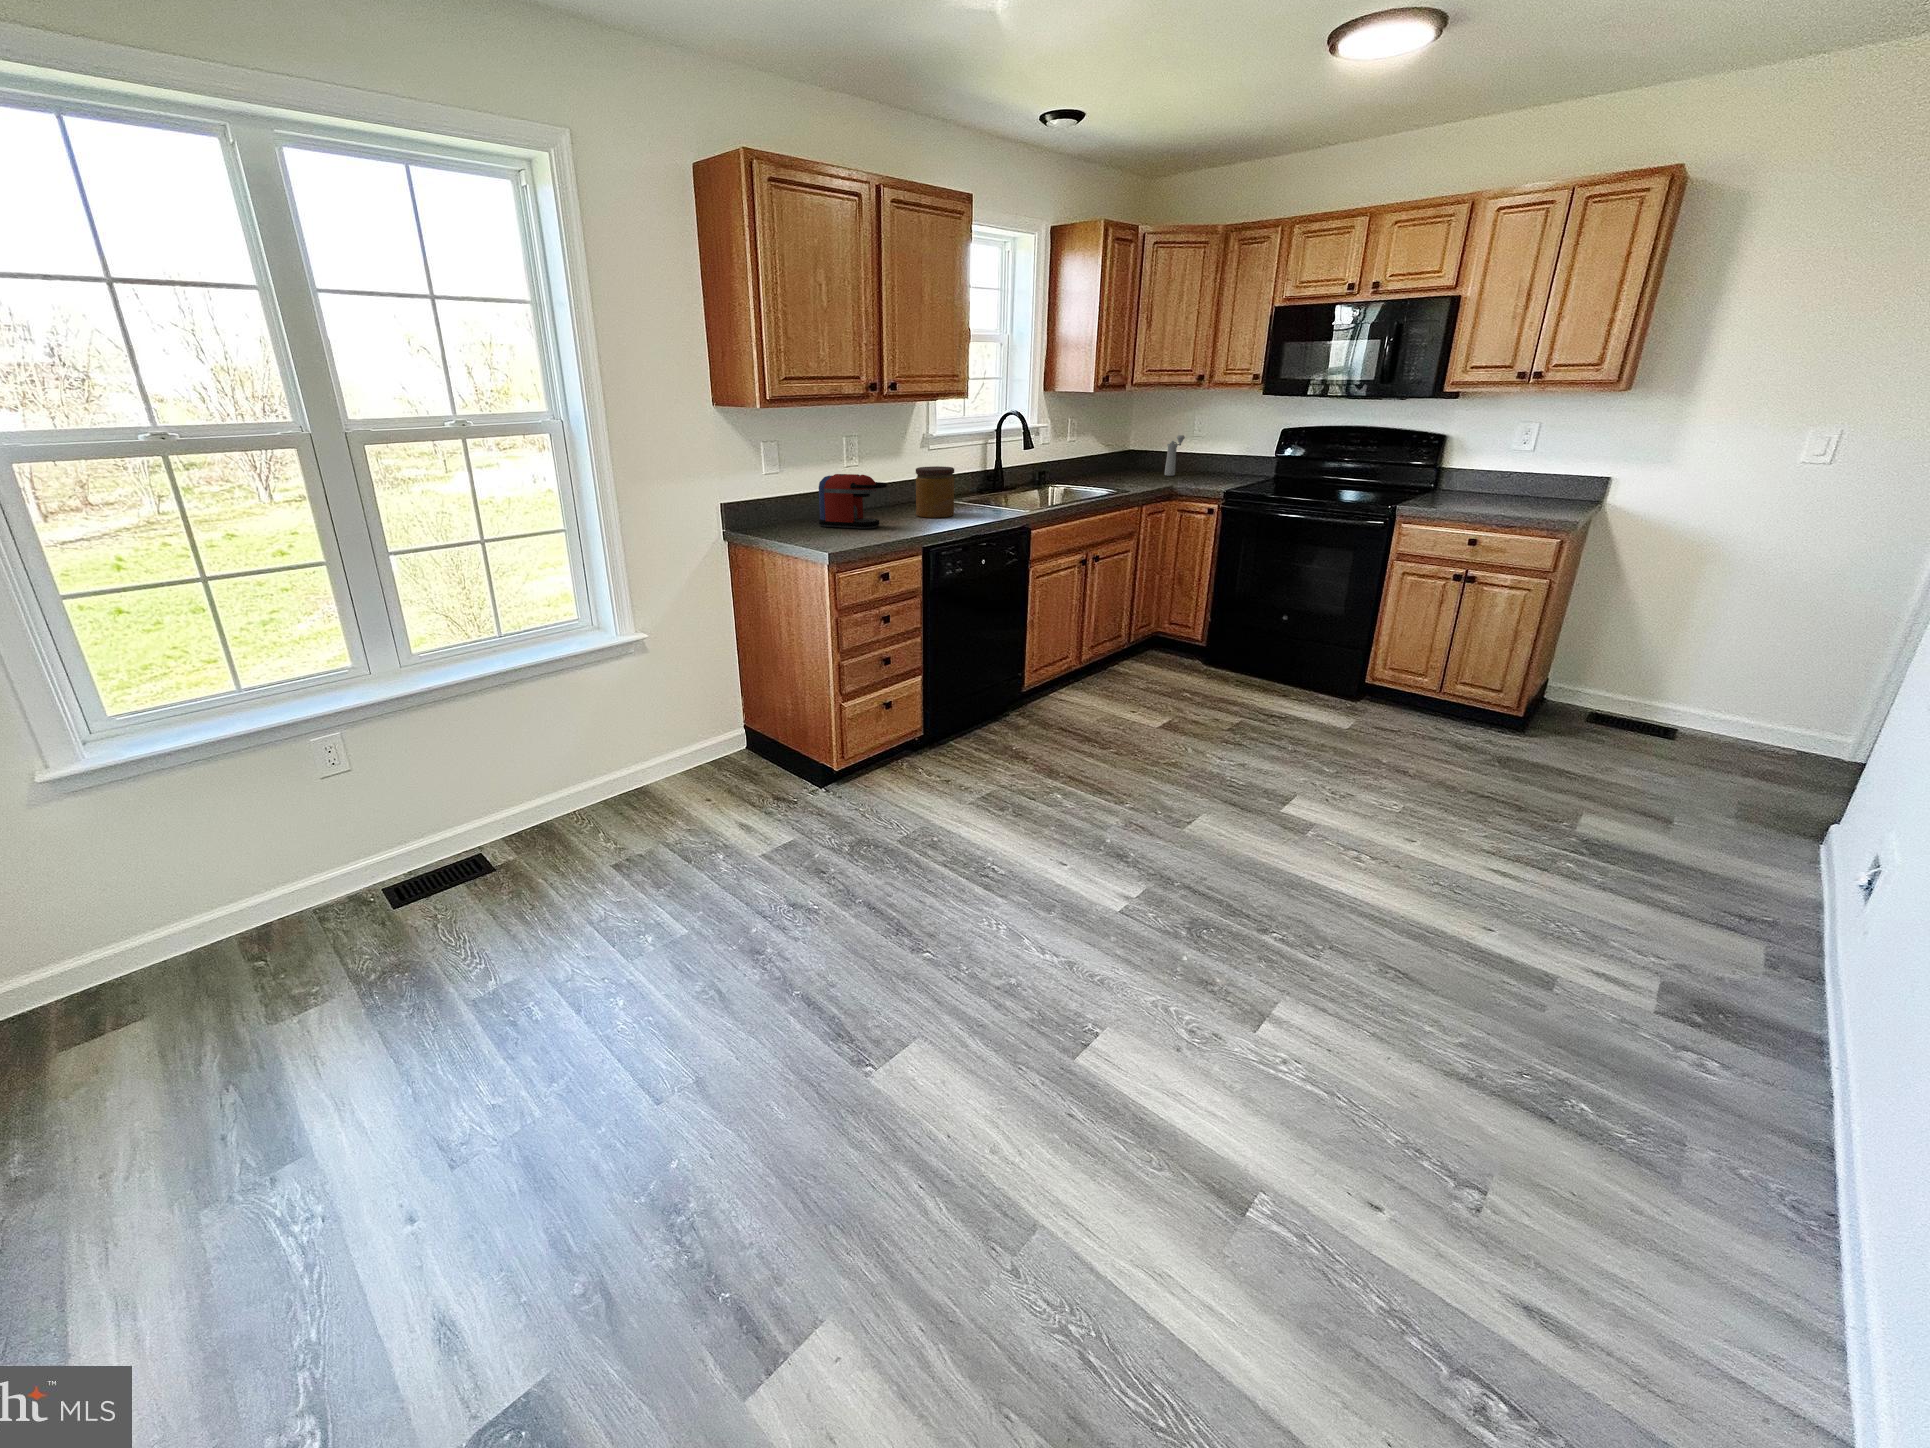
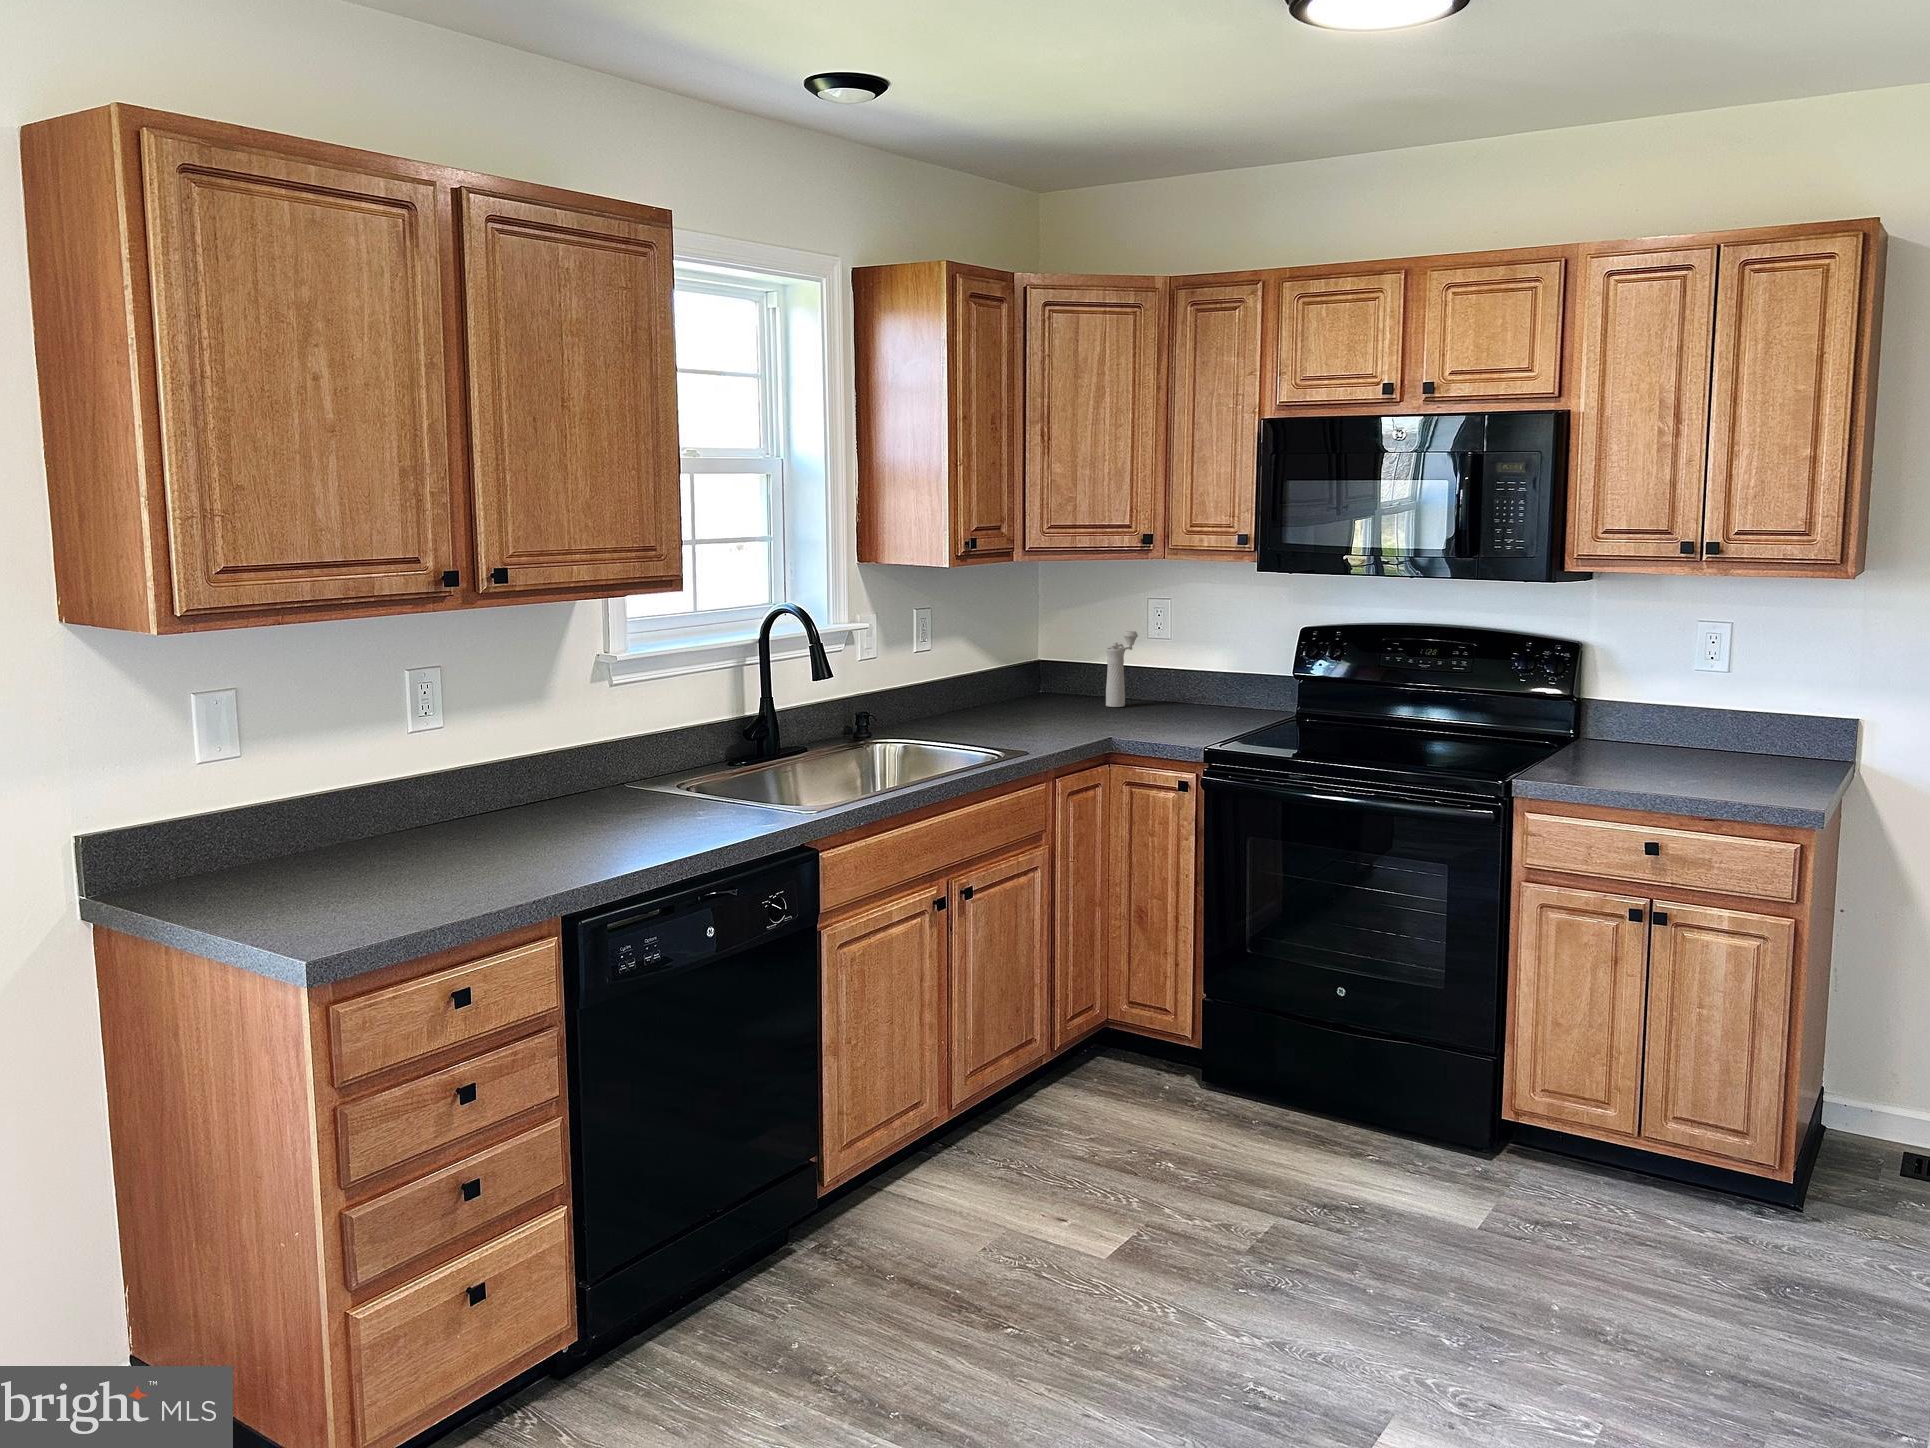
jar: present [916,466,954,518] -> none [562,725,650,836]
coffee maker: present [819,474,887,529] -> none [327,756,483,876]

